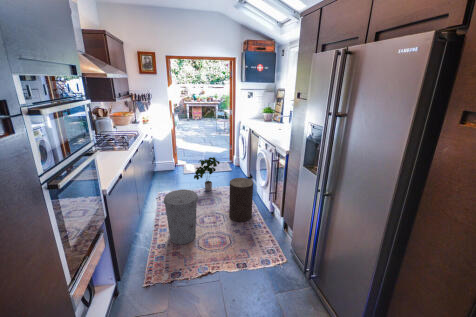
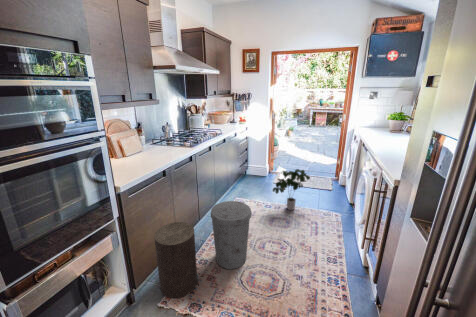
stool: present [229,178,253,222] -> present [154,222,197,298]

